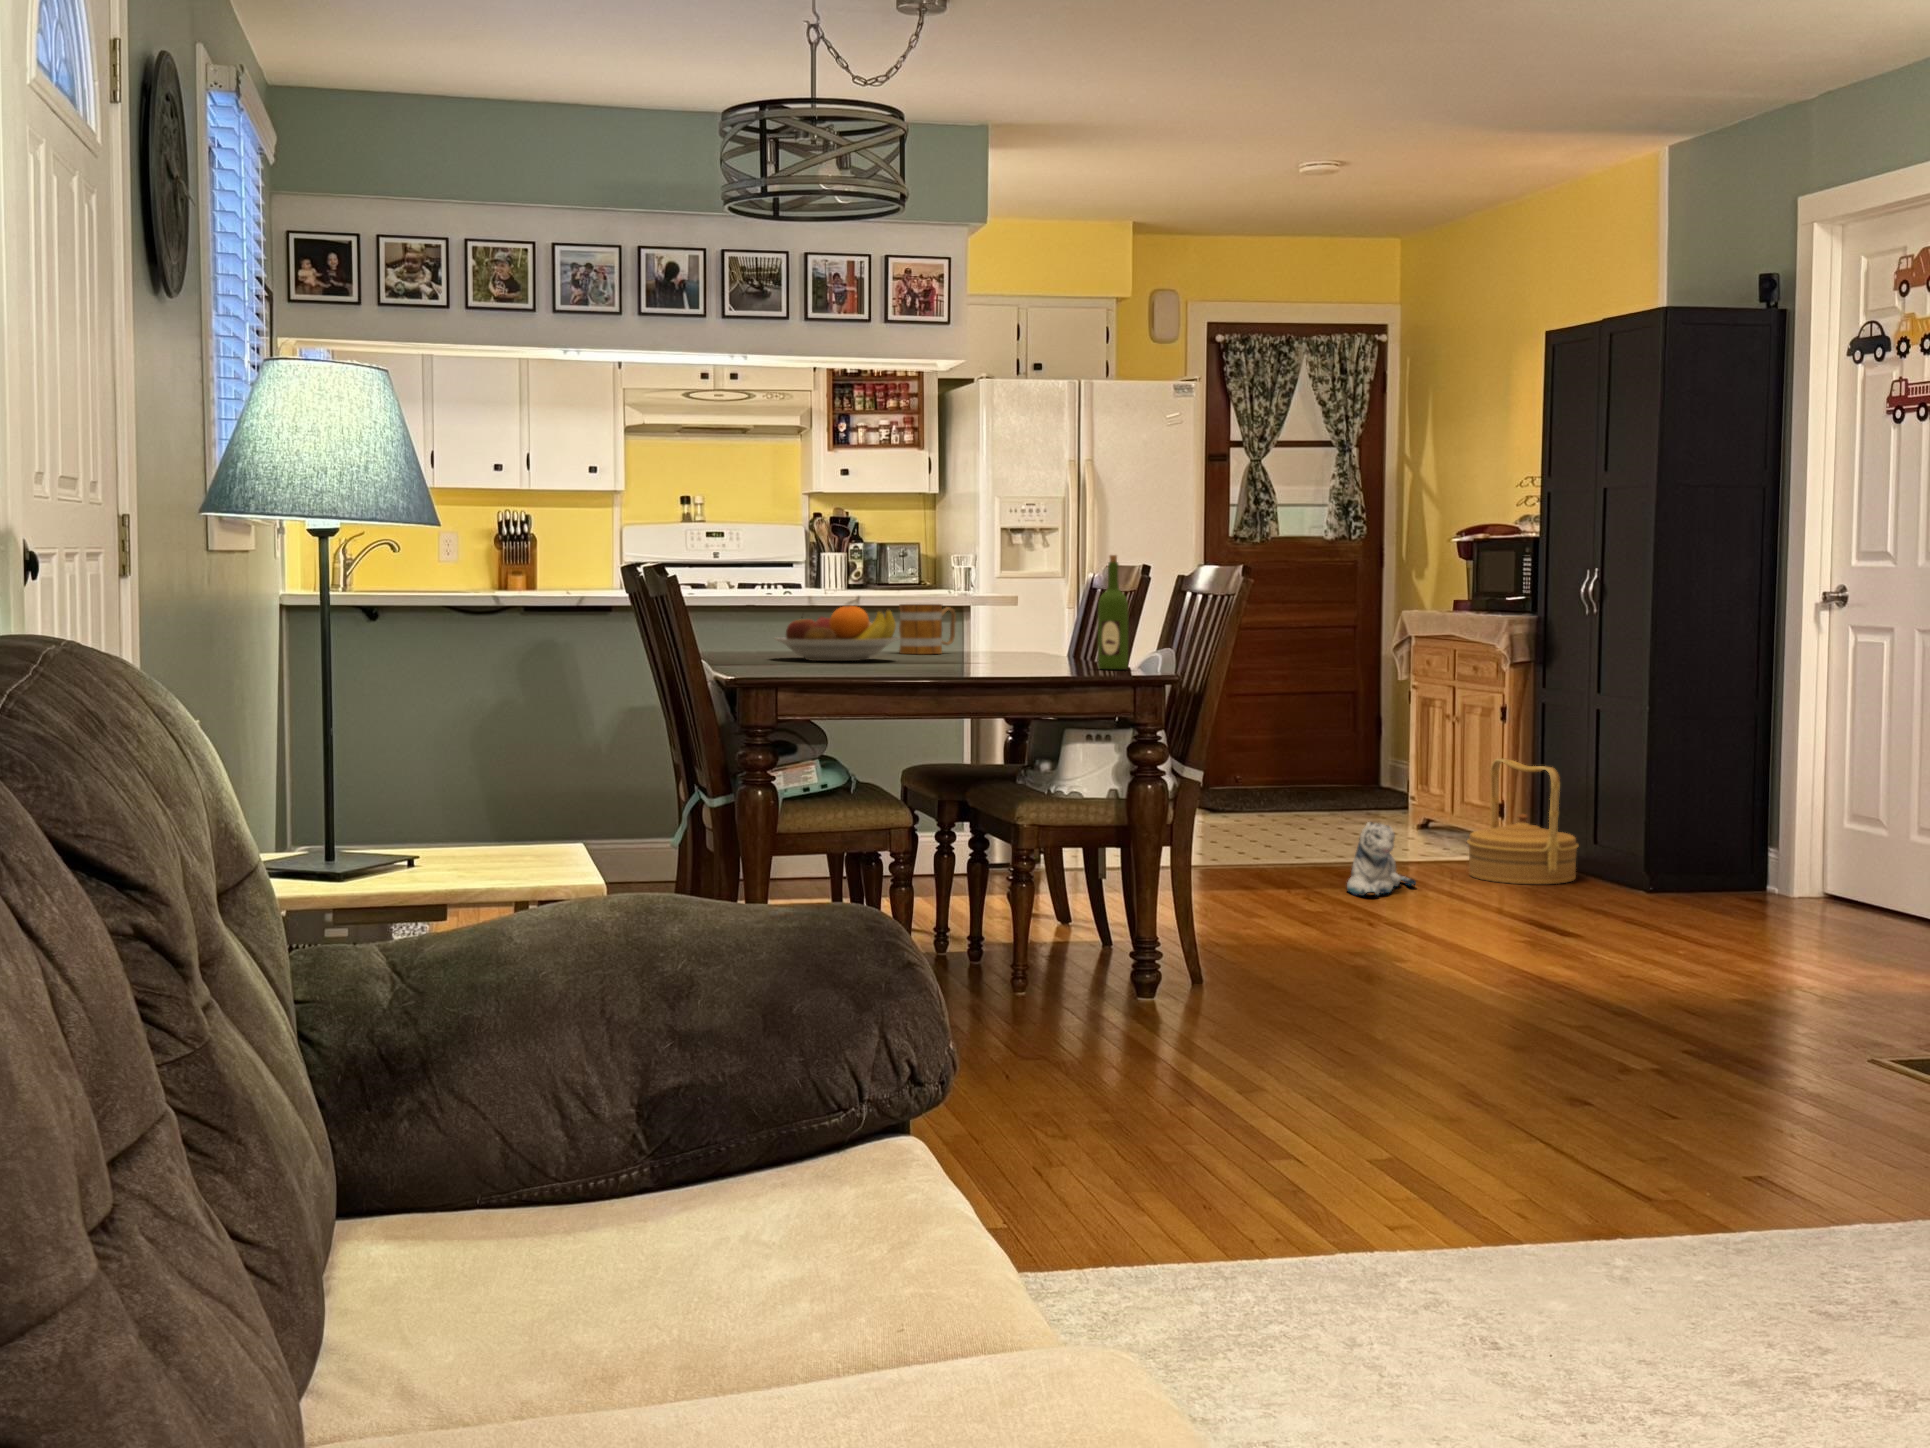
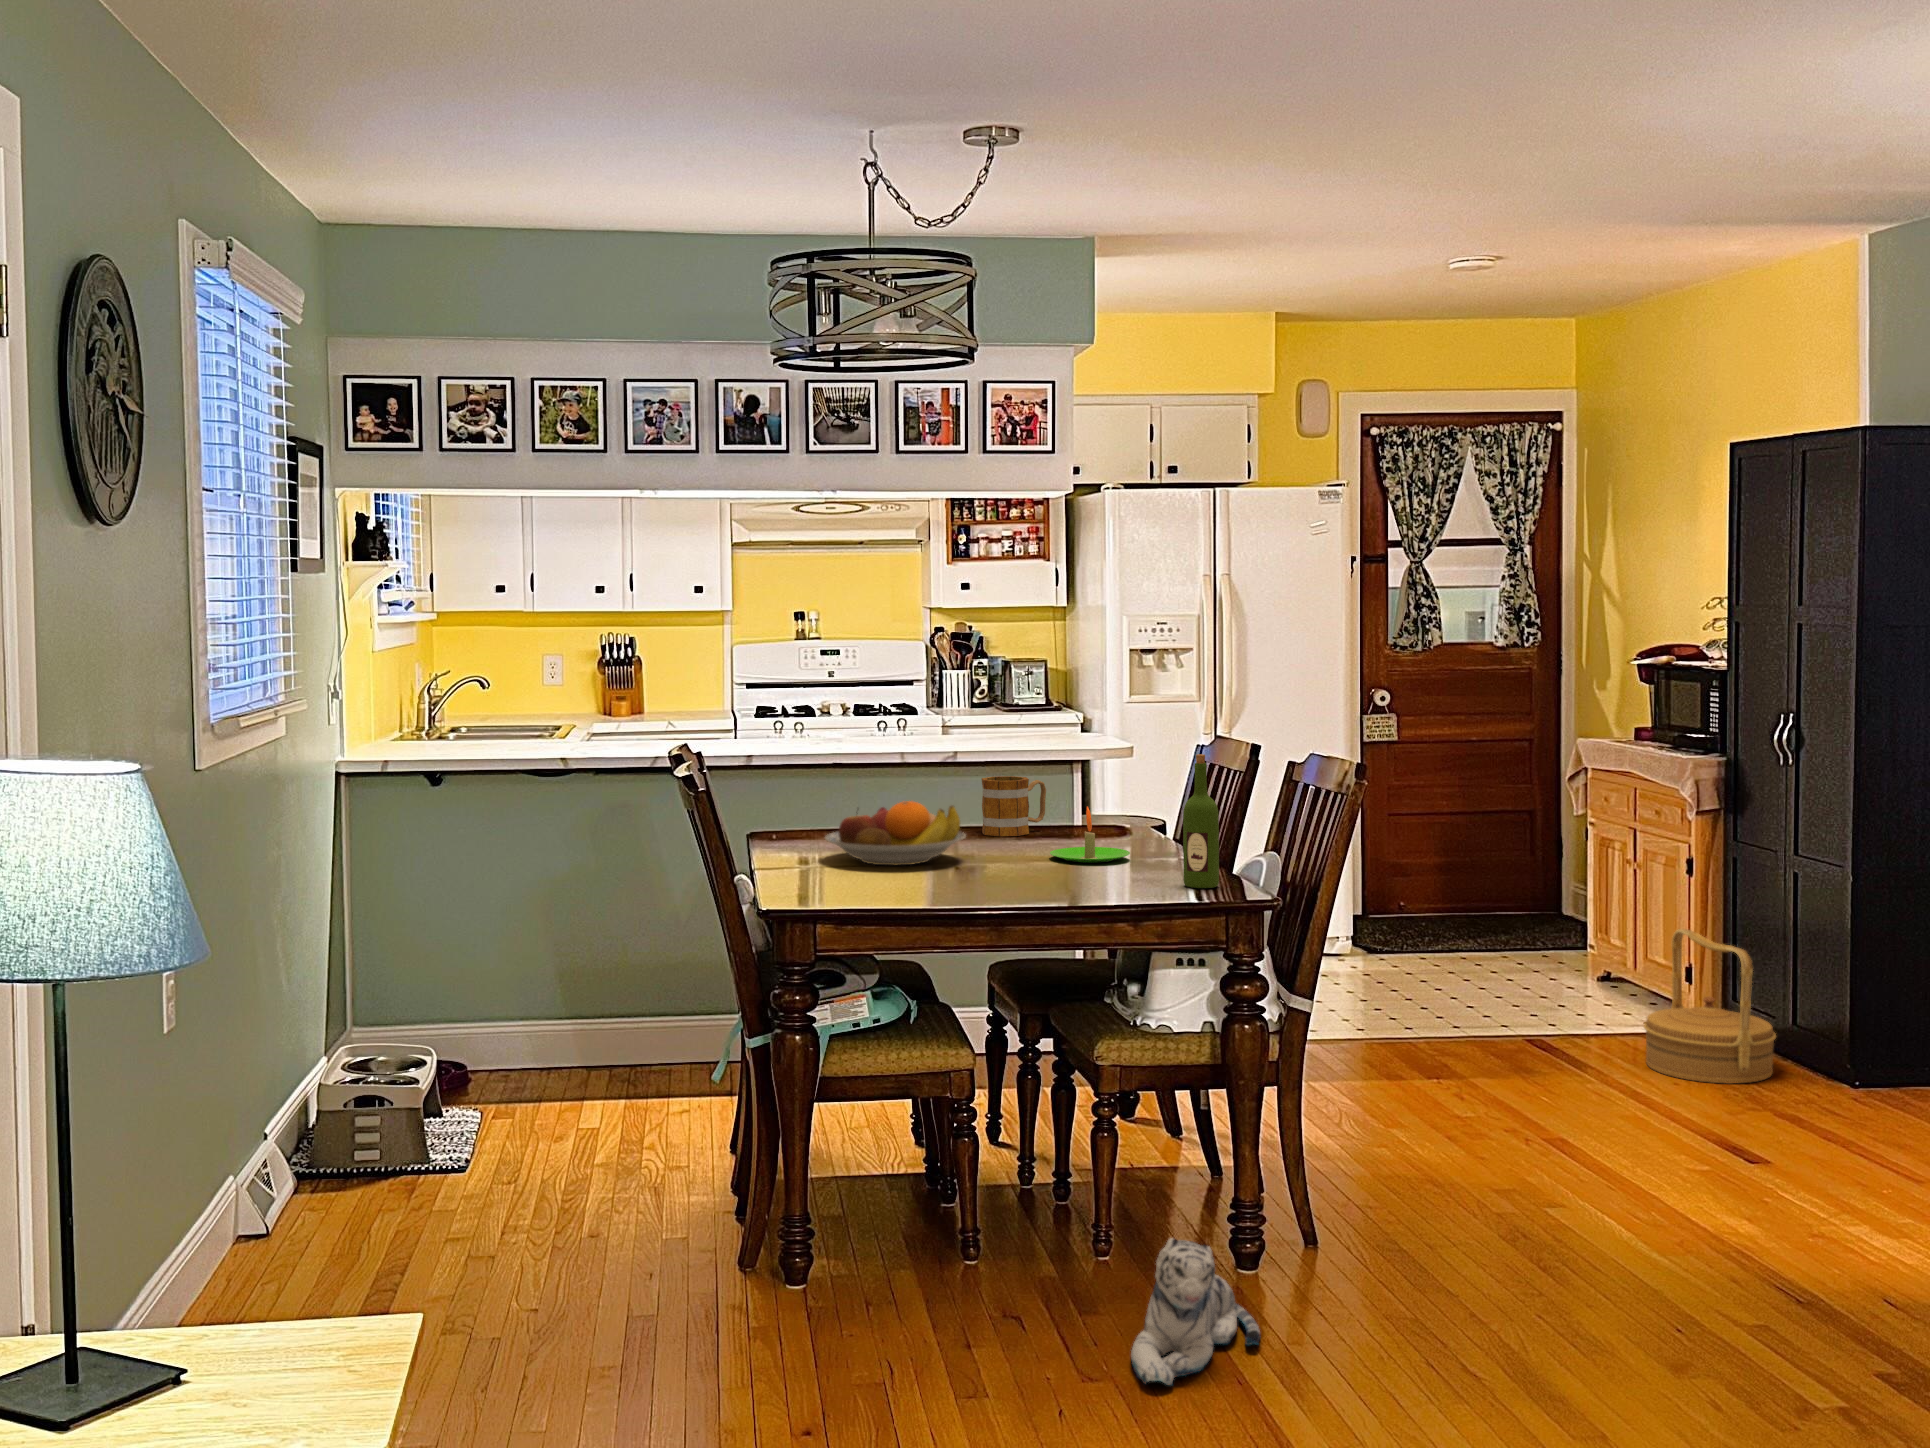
candle: none [971,615,1042,662] -> present [1050,807,1130,863]
plush toy: present [1347,822,1416,896] -> present [1131,1238,1261,1385]

